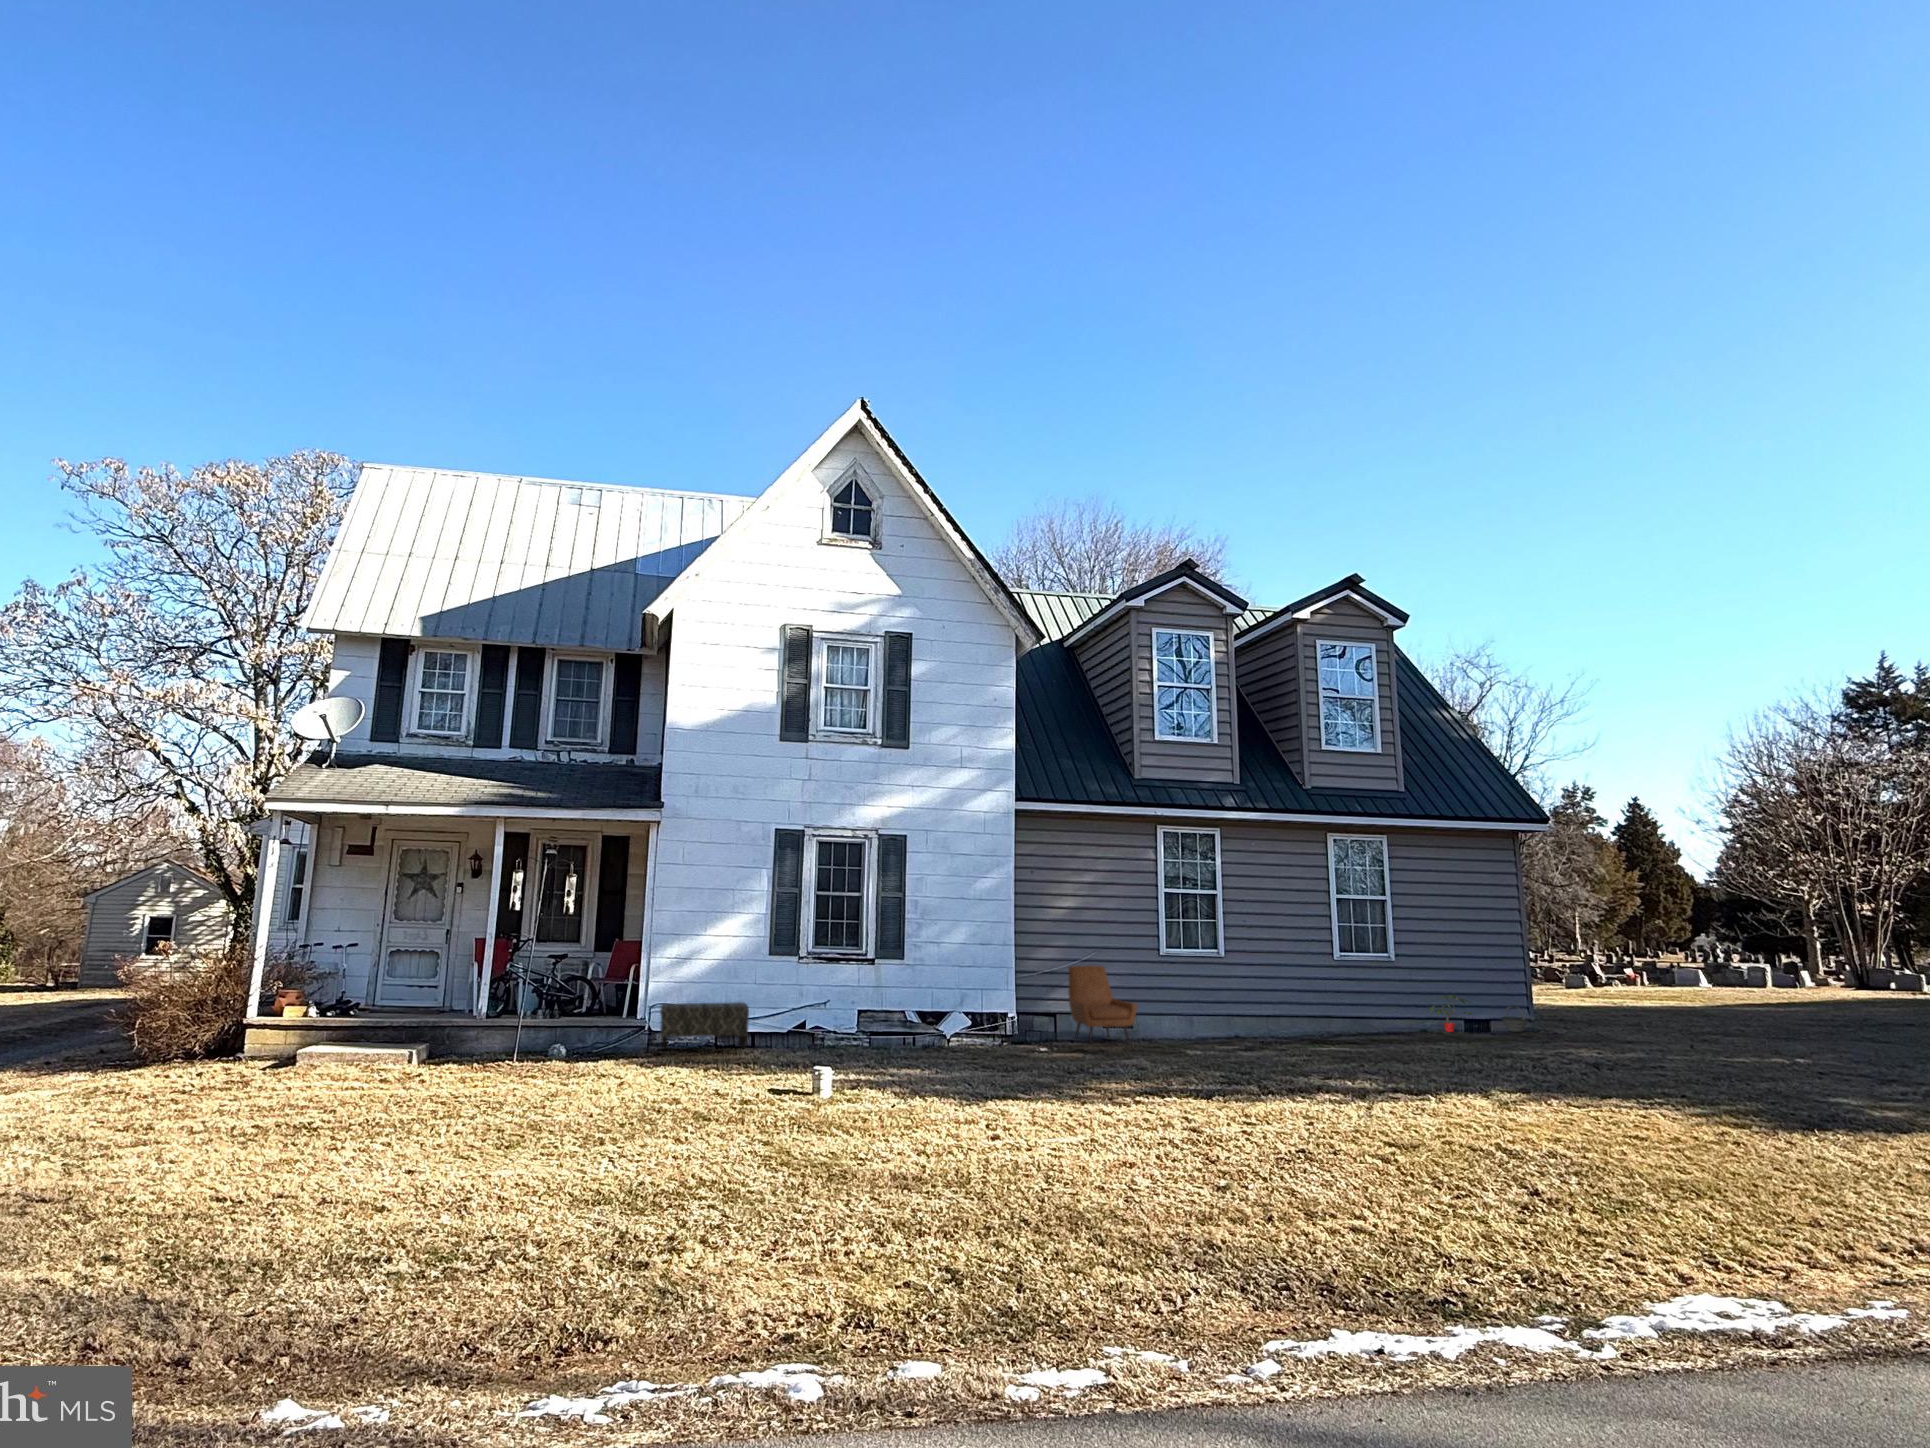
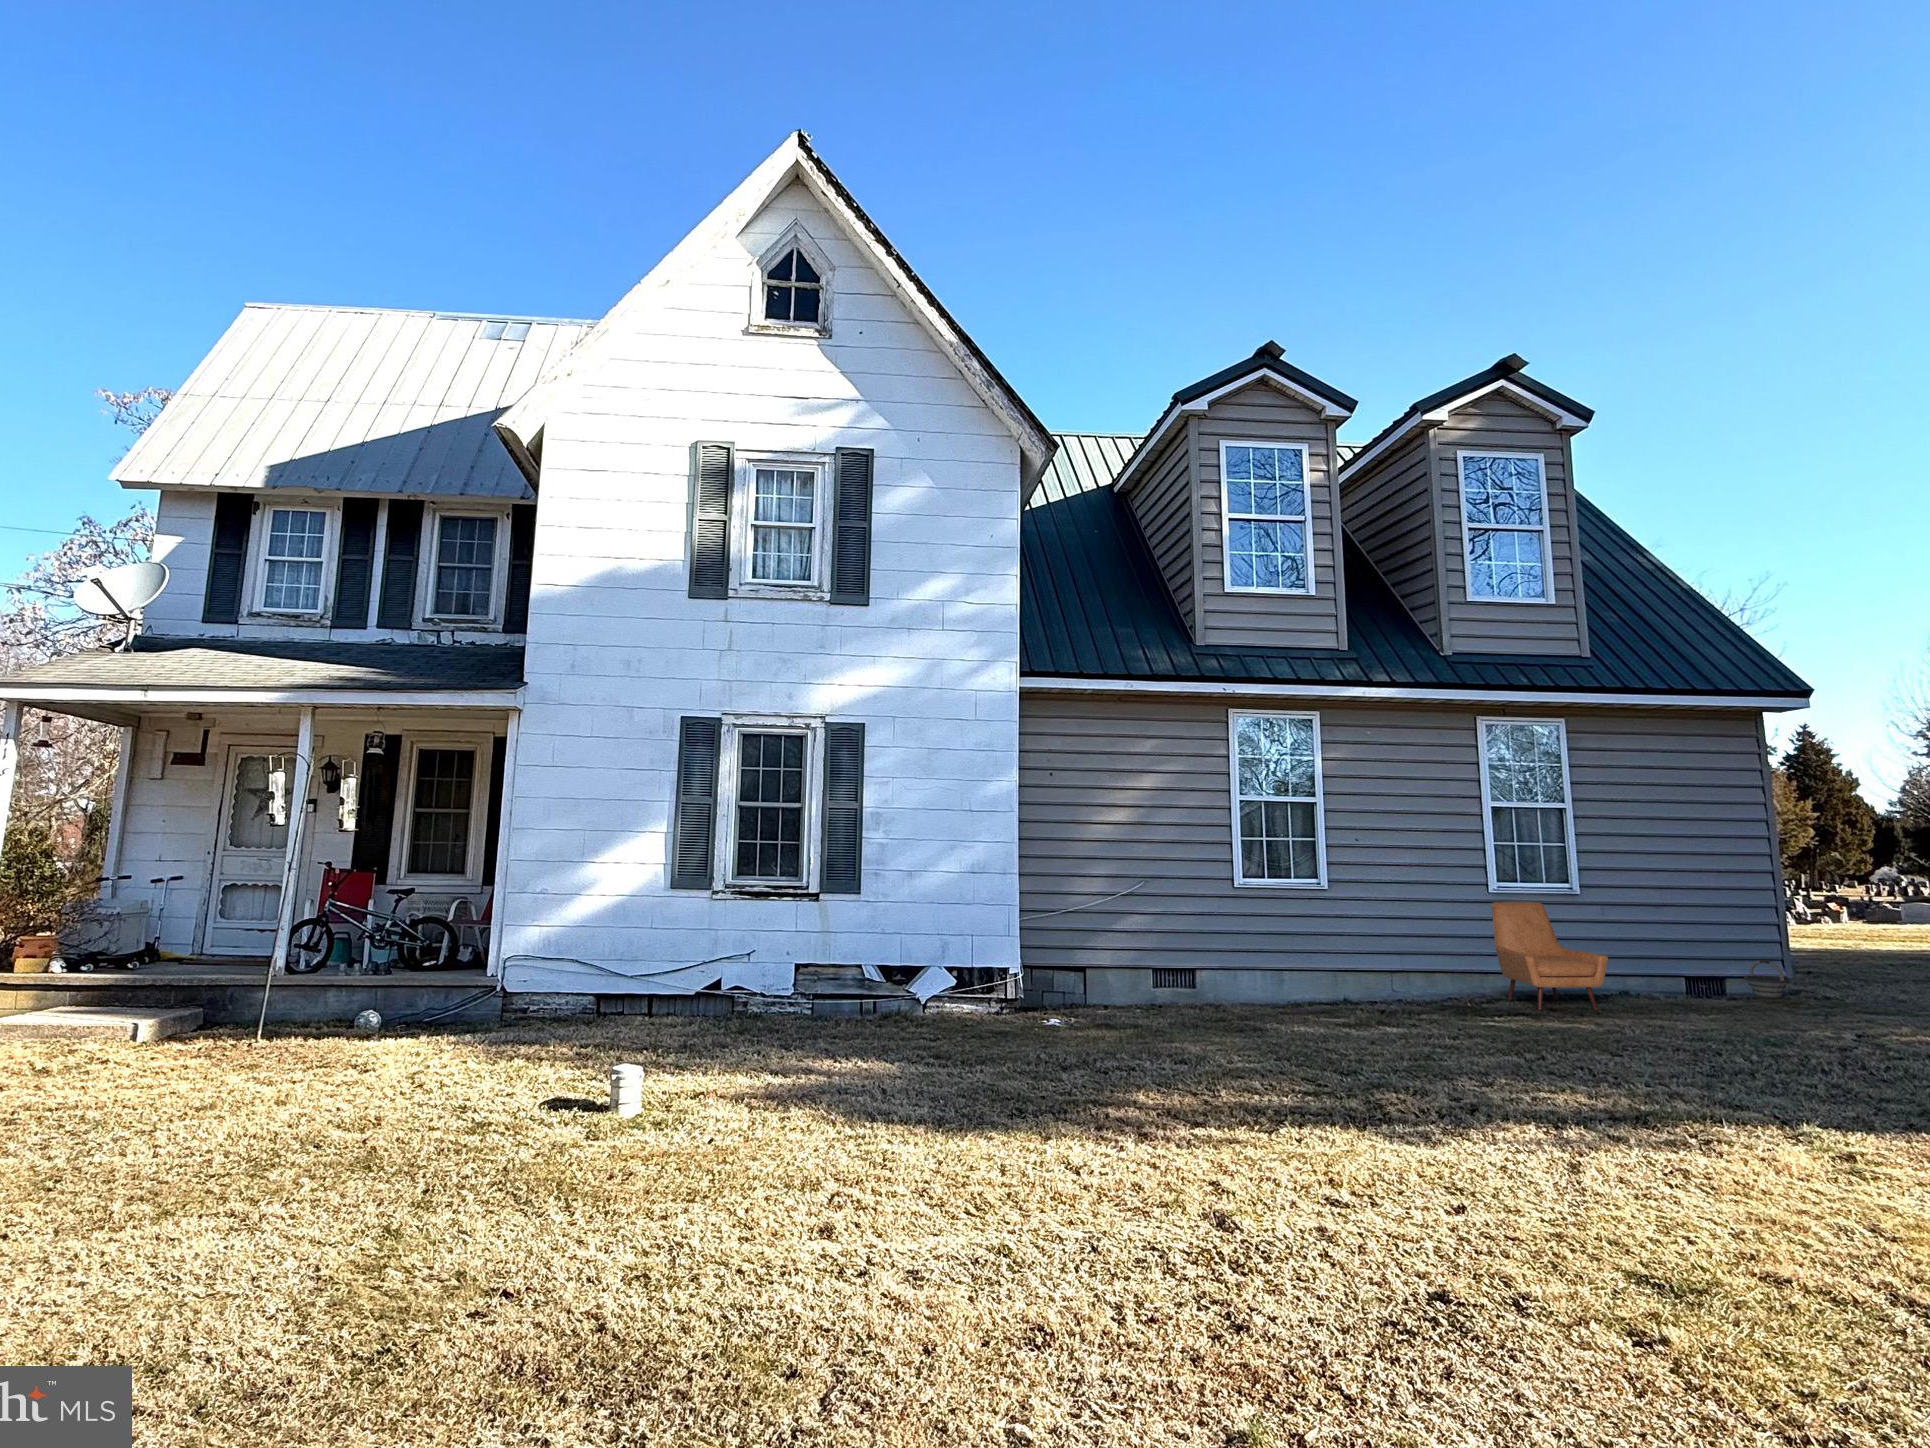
chair: present [1069,965,1137,1043] -> present [1491,902,1608,1010]
potted plant: present [1429,995,1472,1032] -> none [1631,944,1705,998]
bench: present [660,1002,749,1050] -> none [507,953,638,1020]

